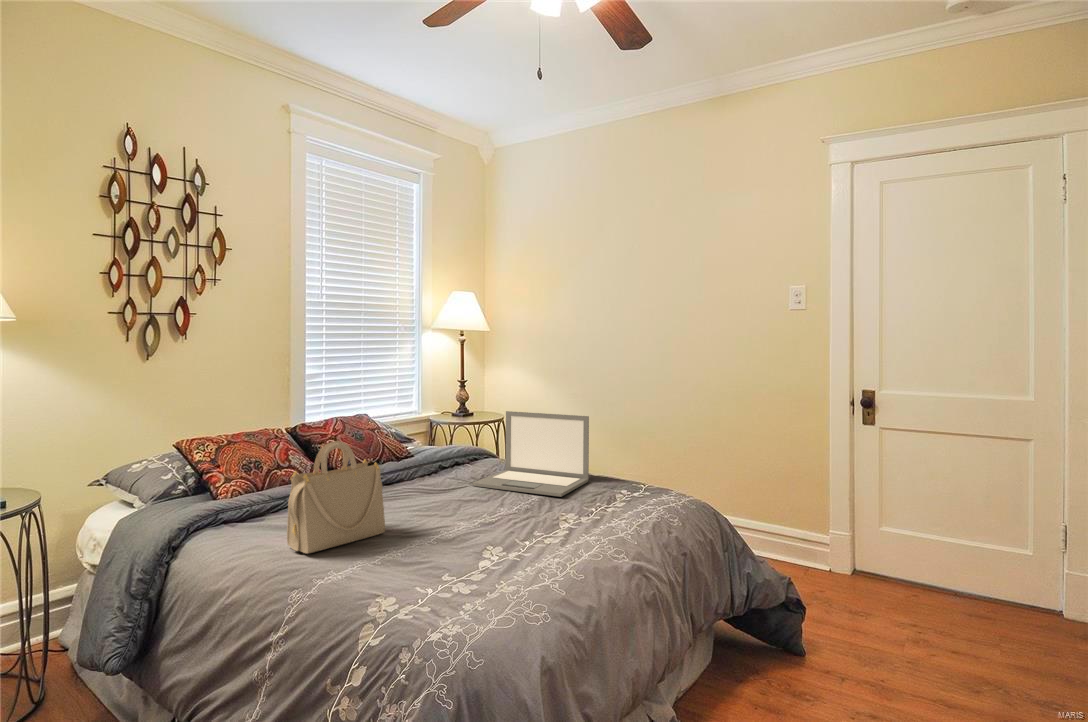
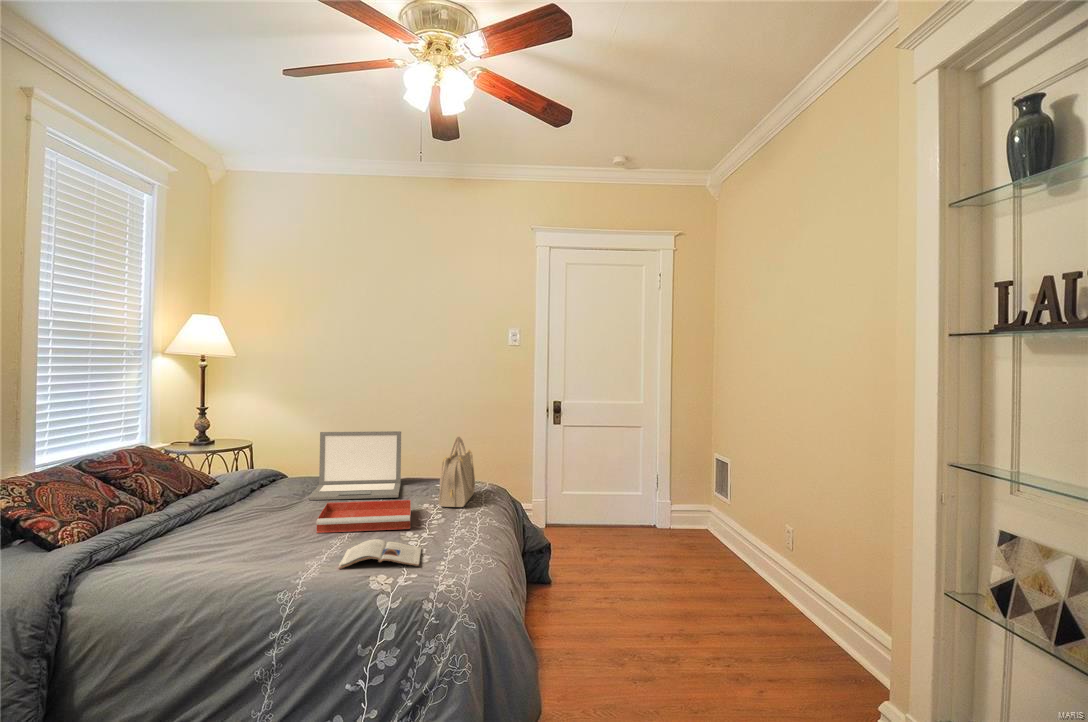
handbag: present [287,441,385,553] -> present [439,437,475,507]
tray: none [420,492,553,540] -> present [316,500,411,533]
magazine: none [373,547,491,595] -> present [339,539,421,569]

